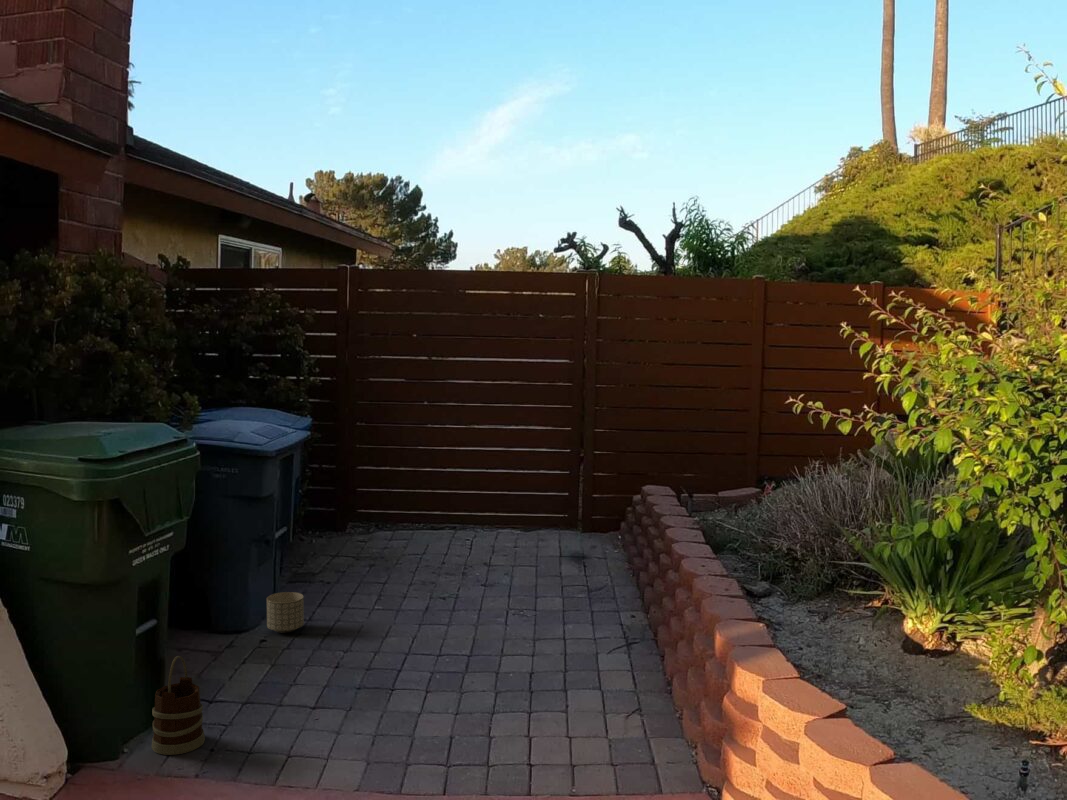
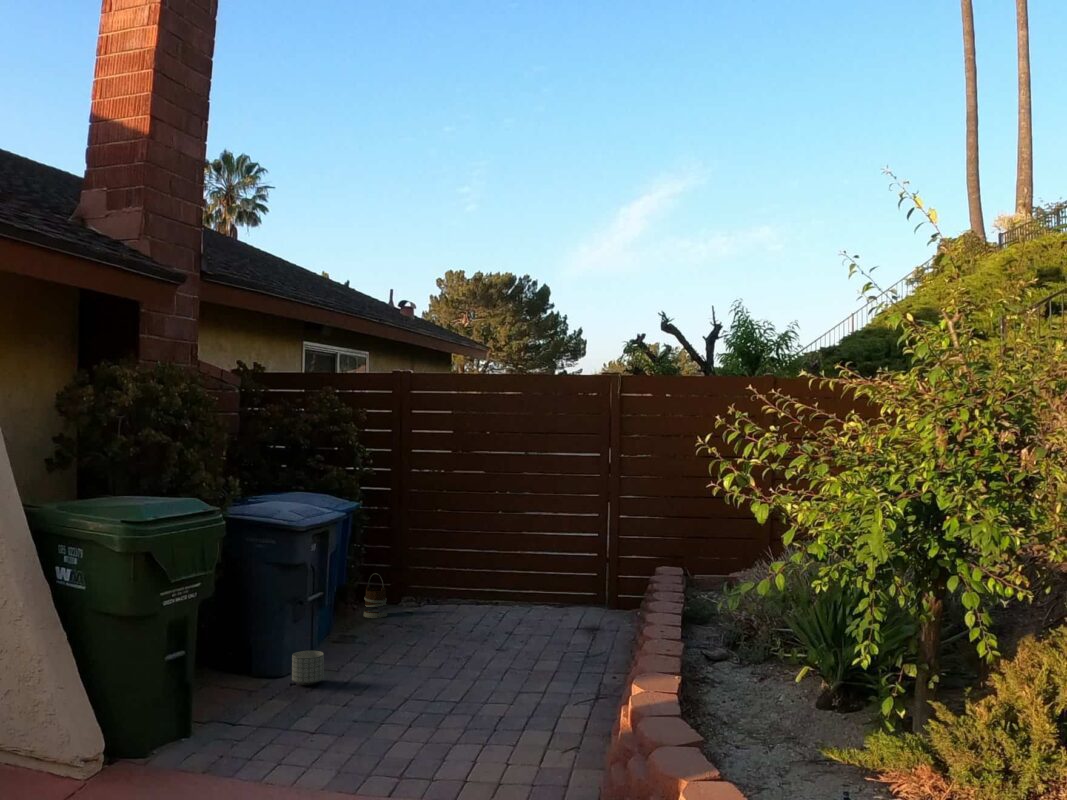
wooden bucket: present [152,656,205,755] -> present [364,573,387,618]

